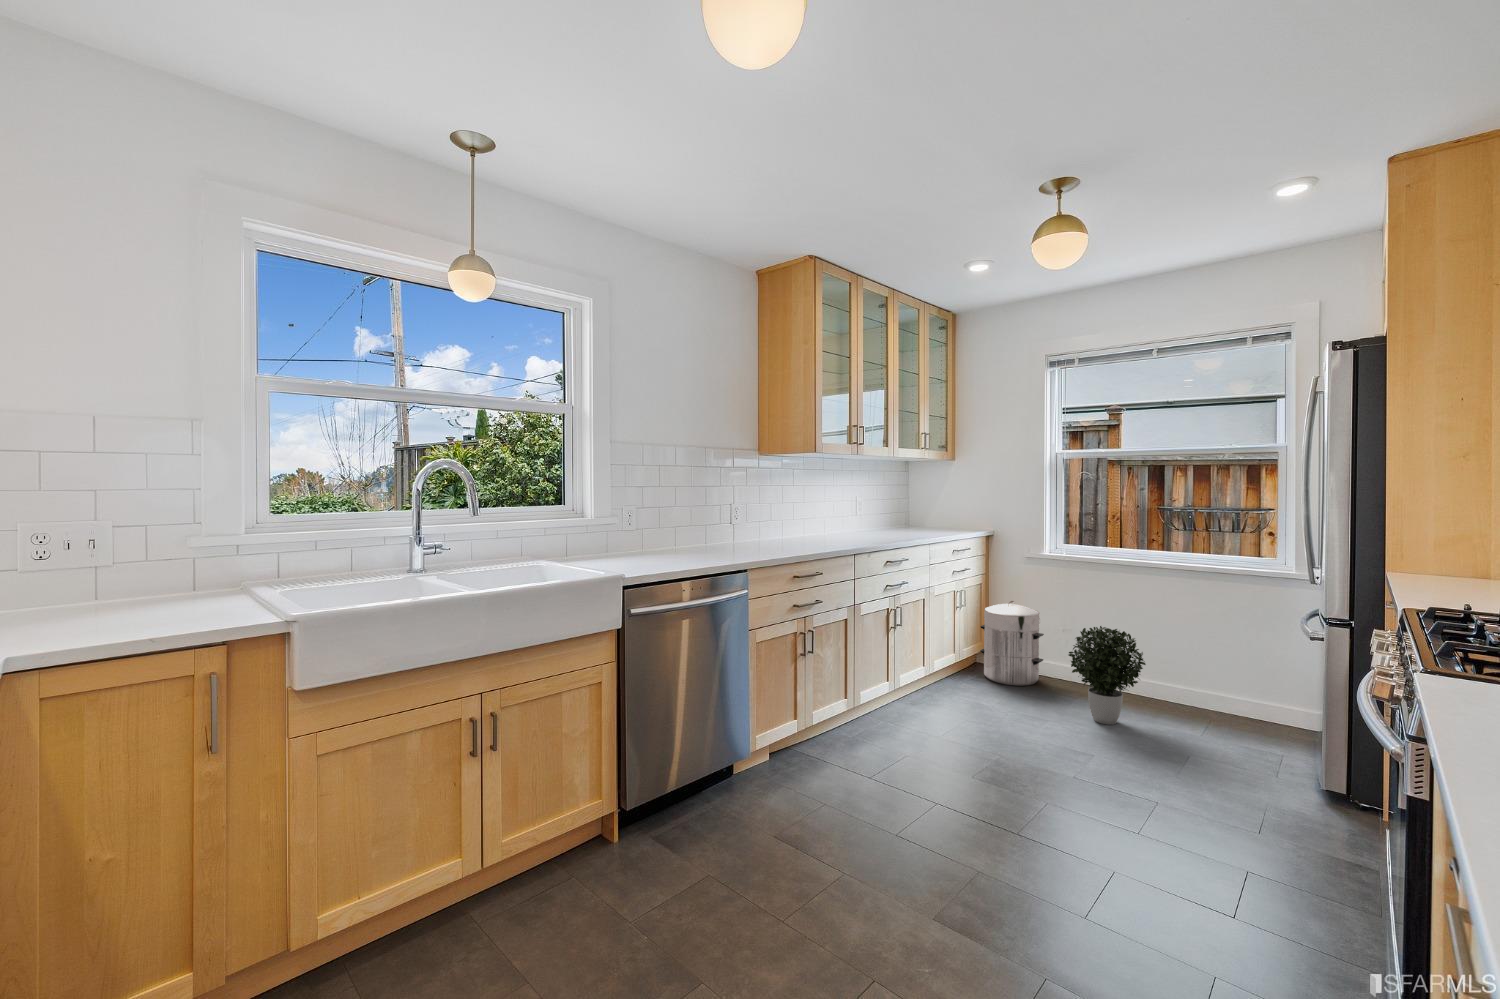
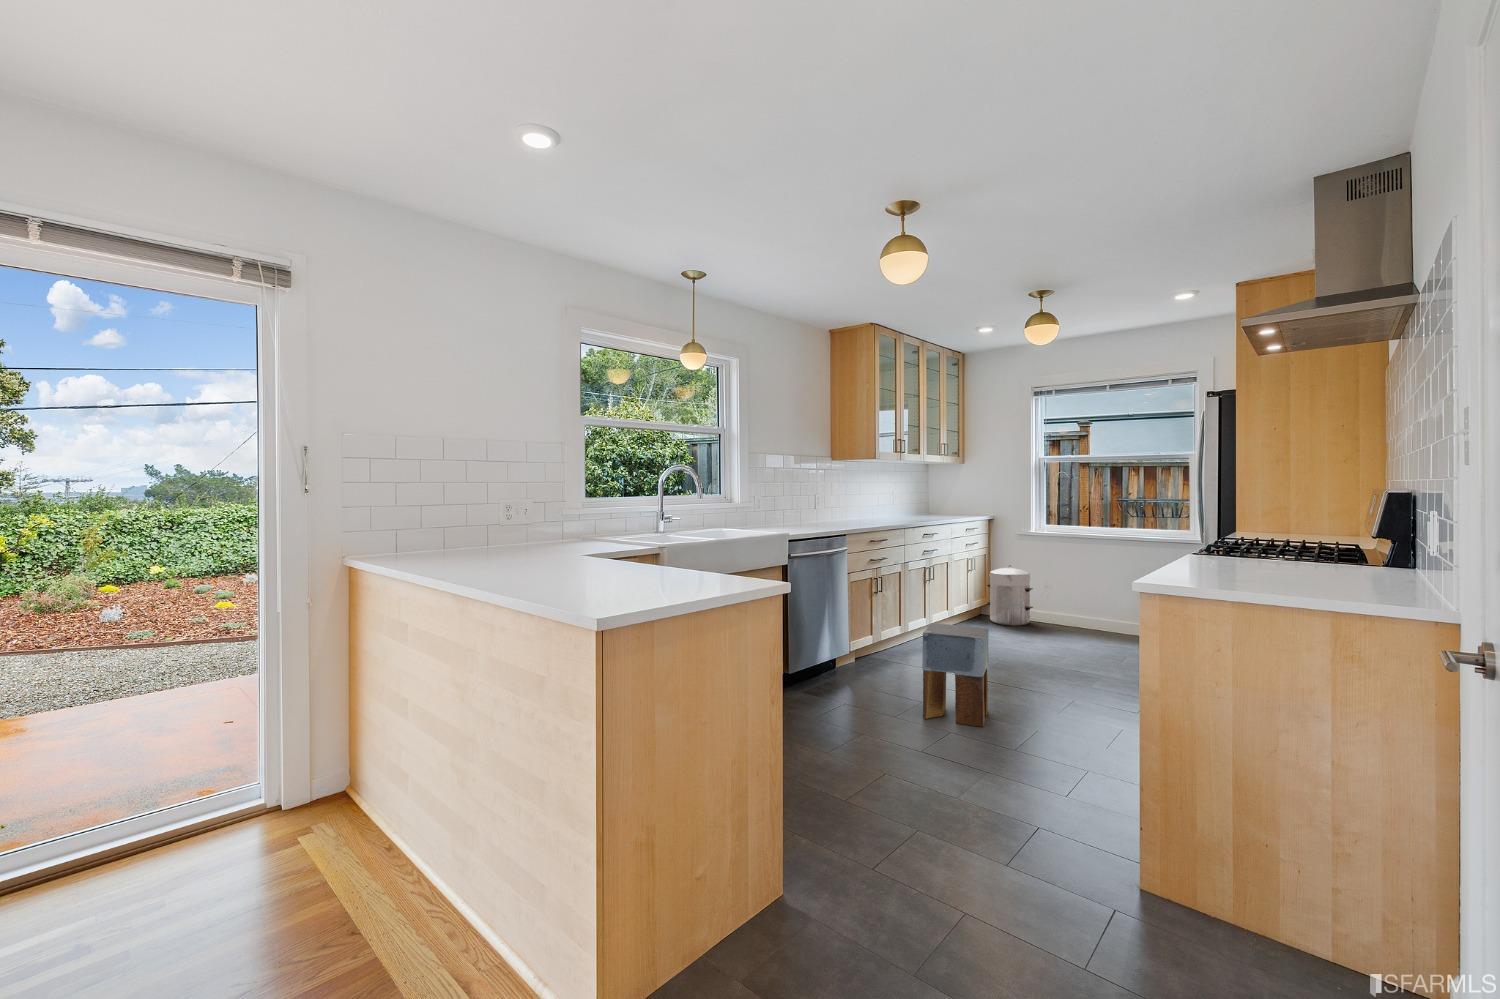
potted plant: present [1069,626,1146,725] -> none [1050,576,1102,643]
stool: none [829,743,957,973] -> present [922,623,989,727]

